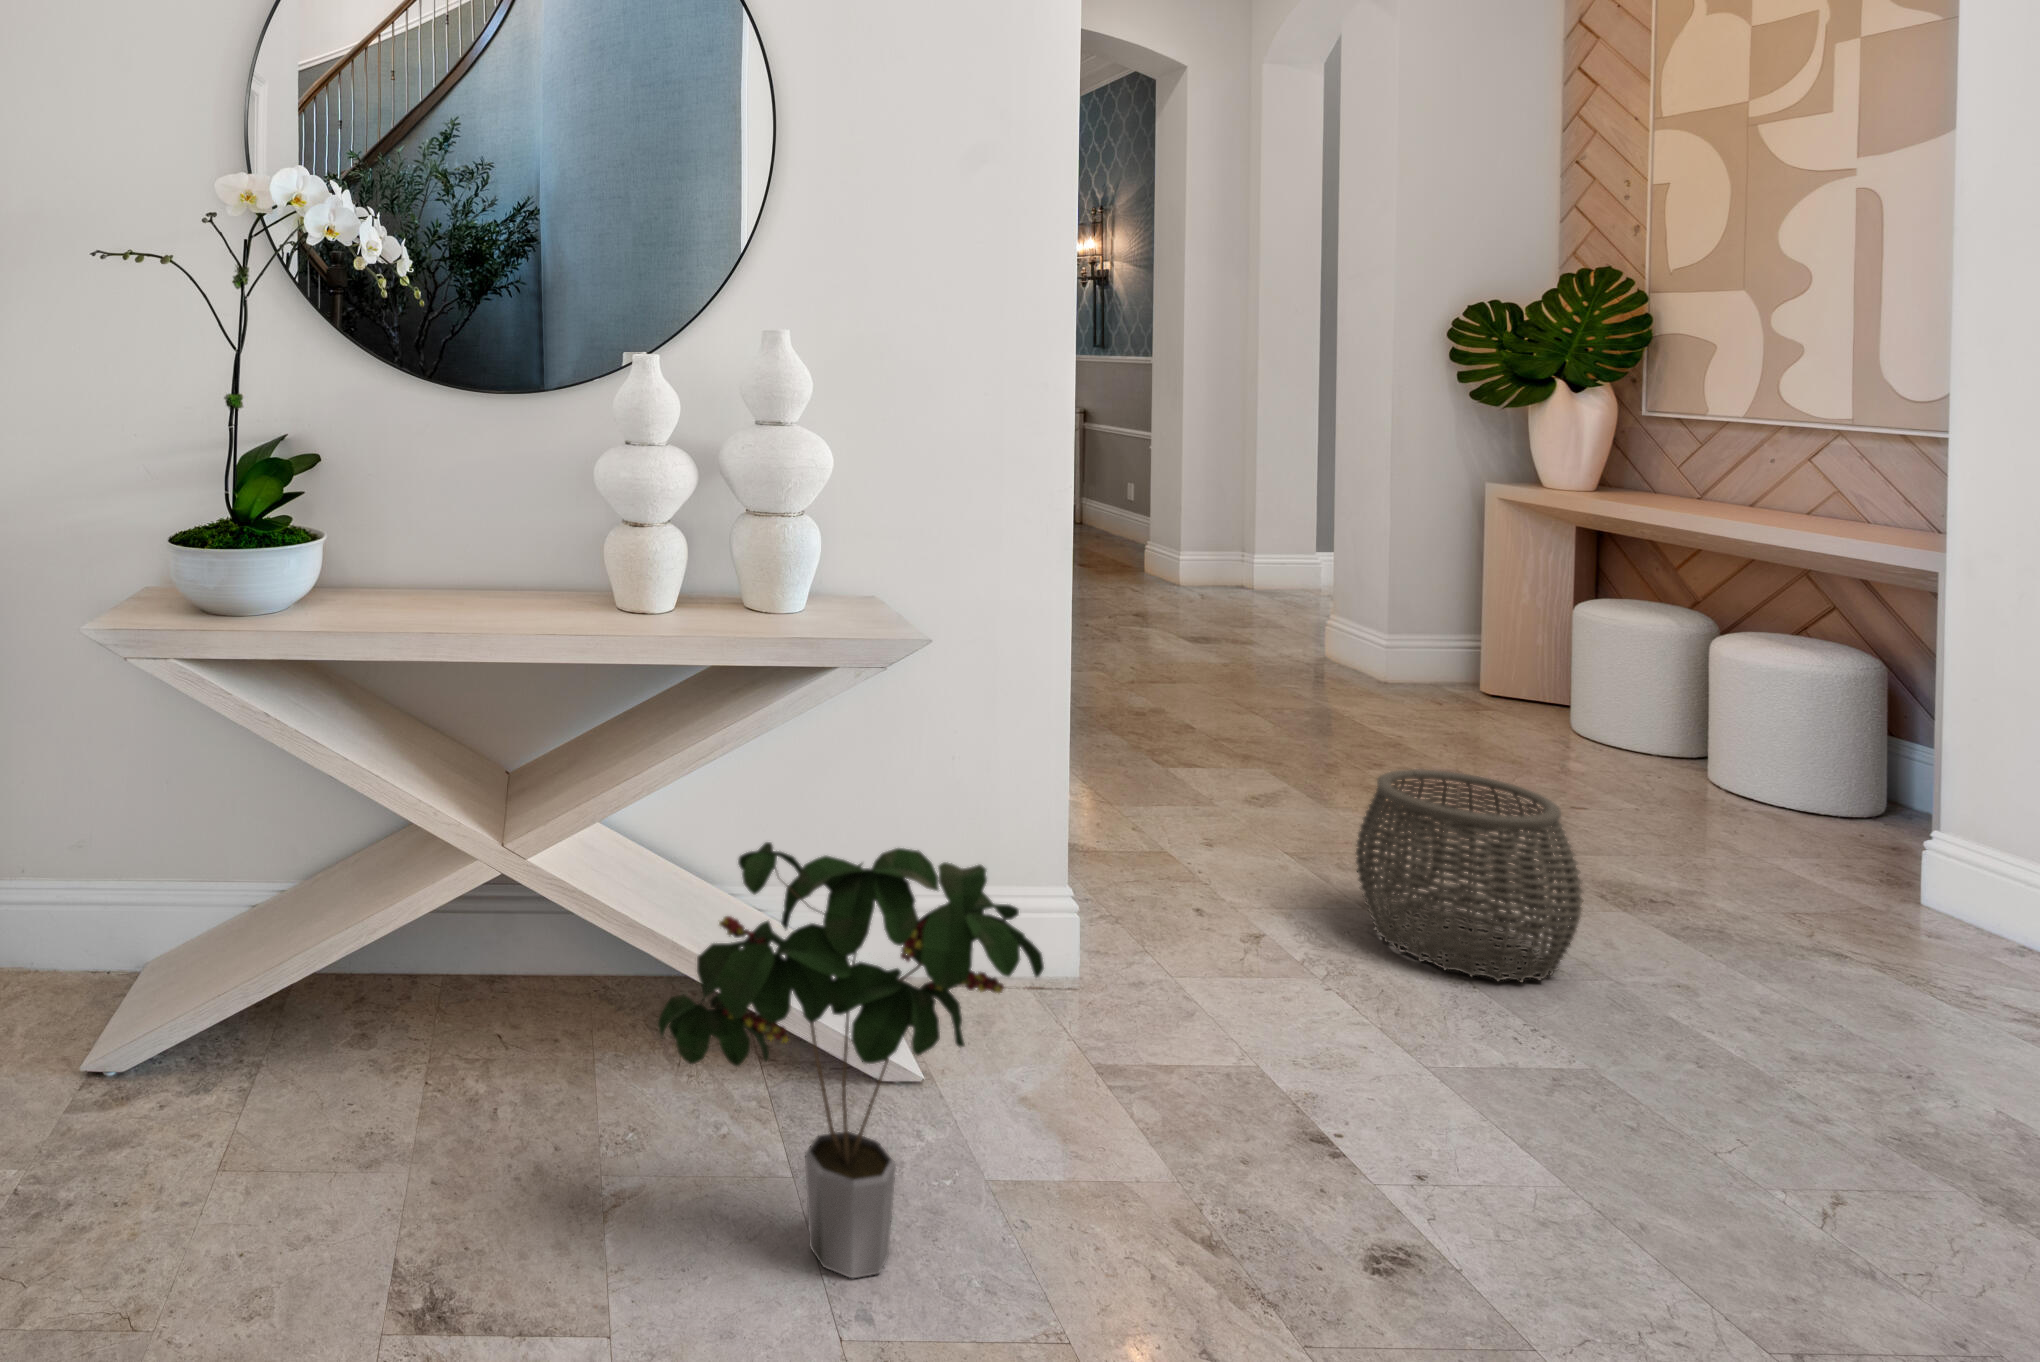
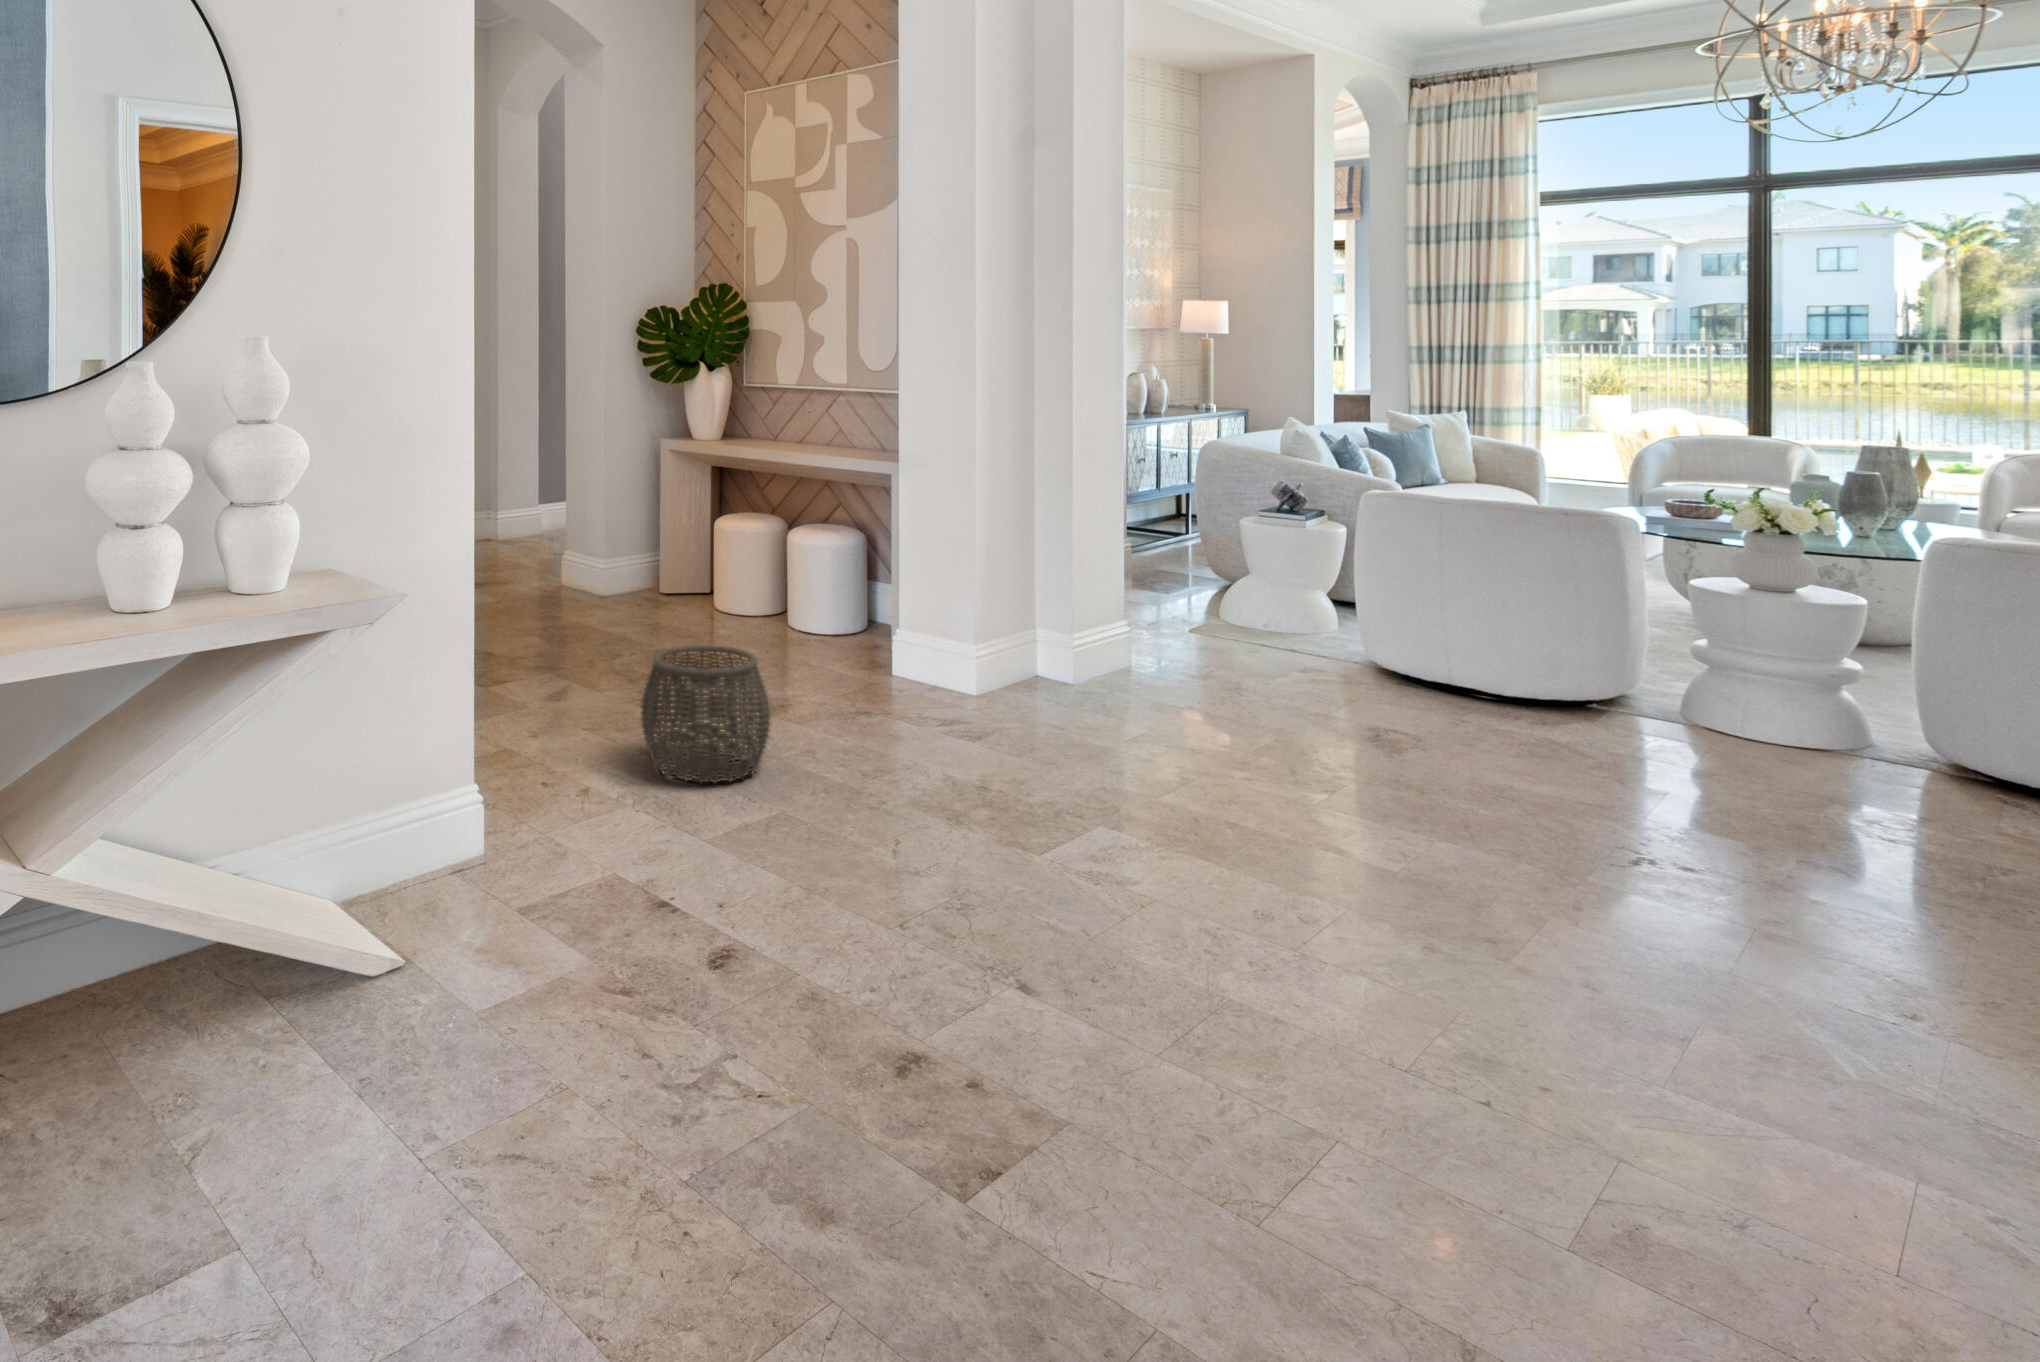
potted plant: present [658,842,1044,1279] -> none [234,764,538,1127]

